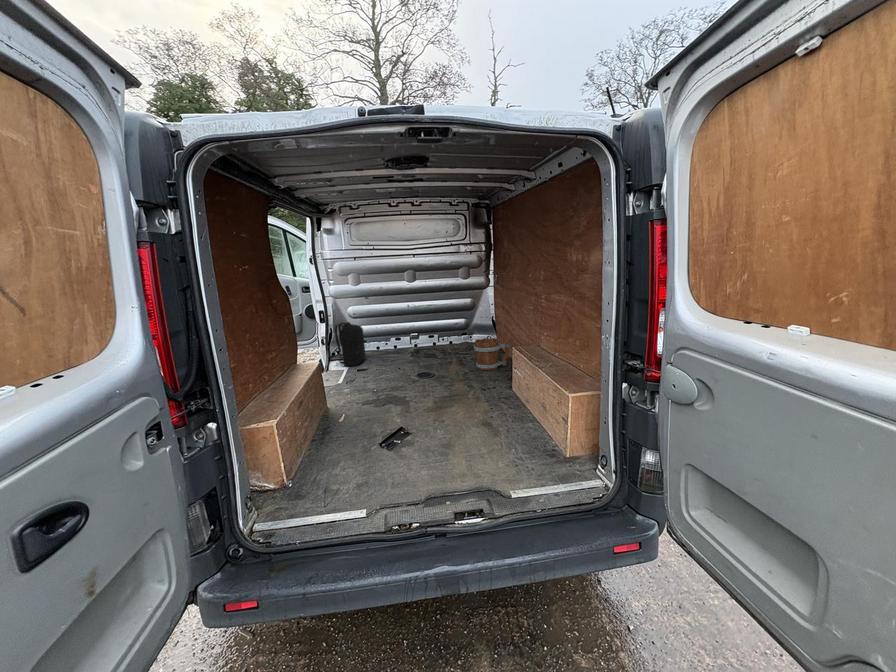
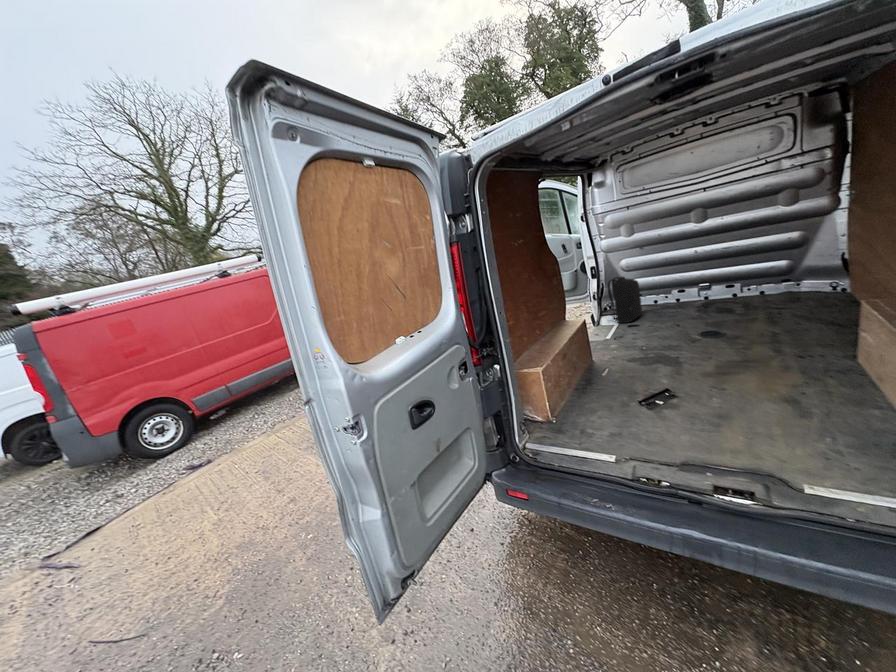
bucket: present [474,336,511,371] -> none [781,284,844,330]

